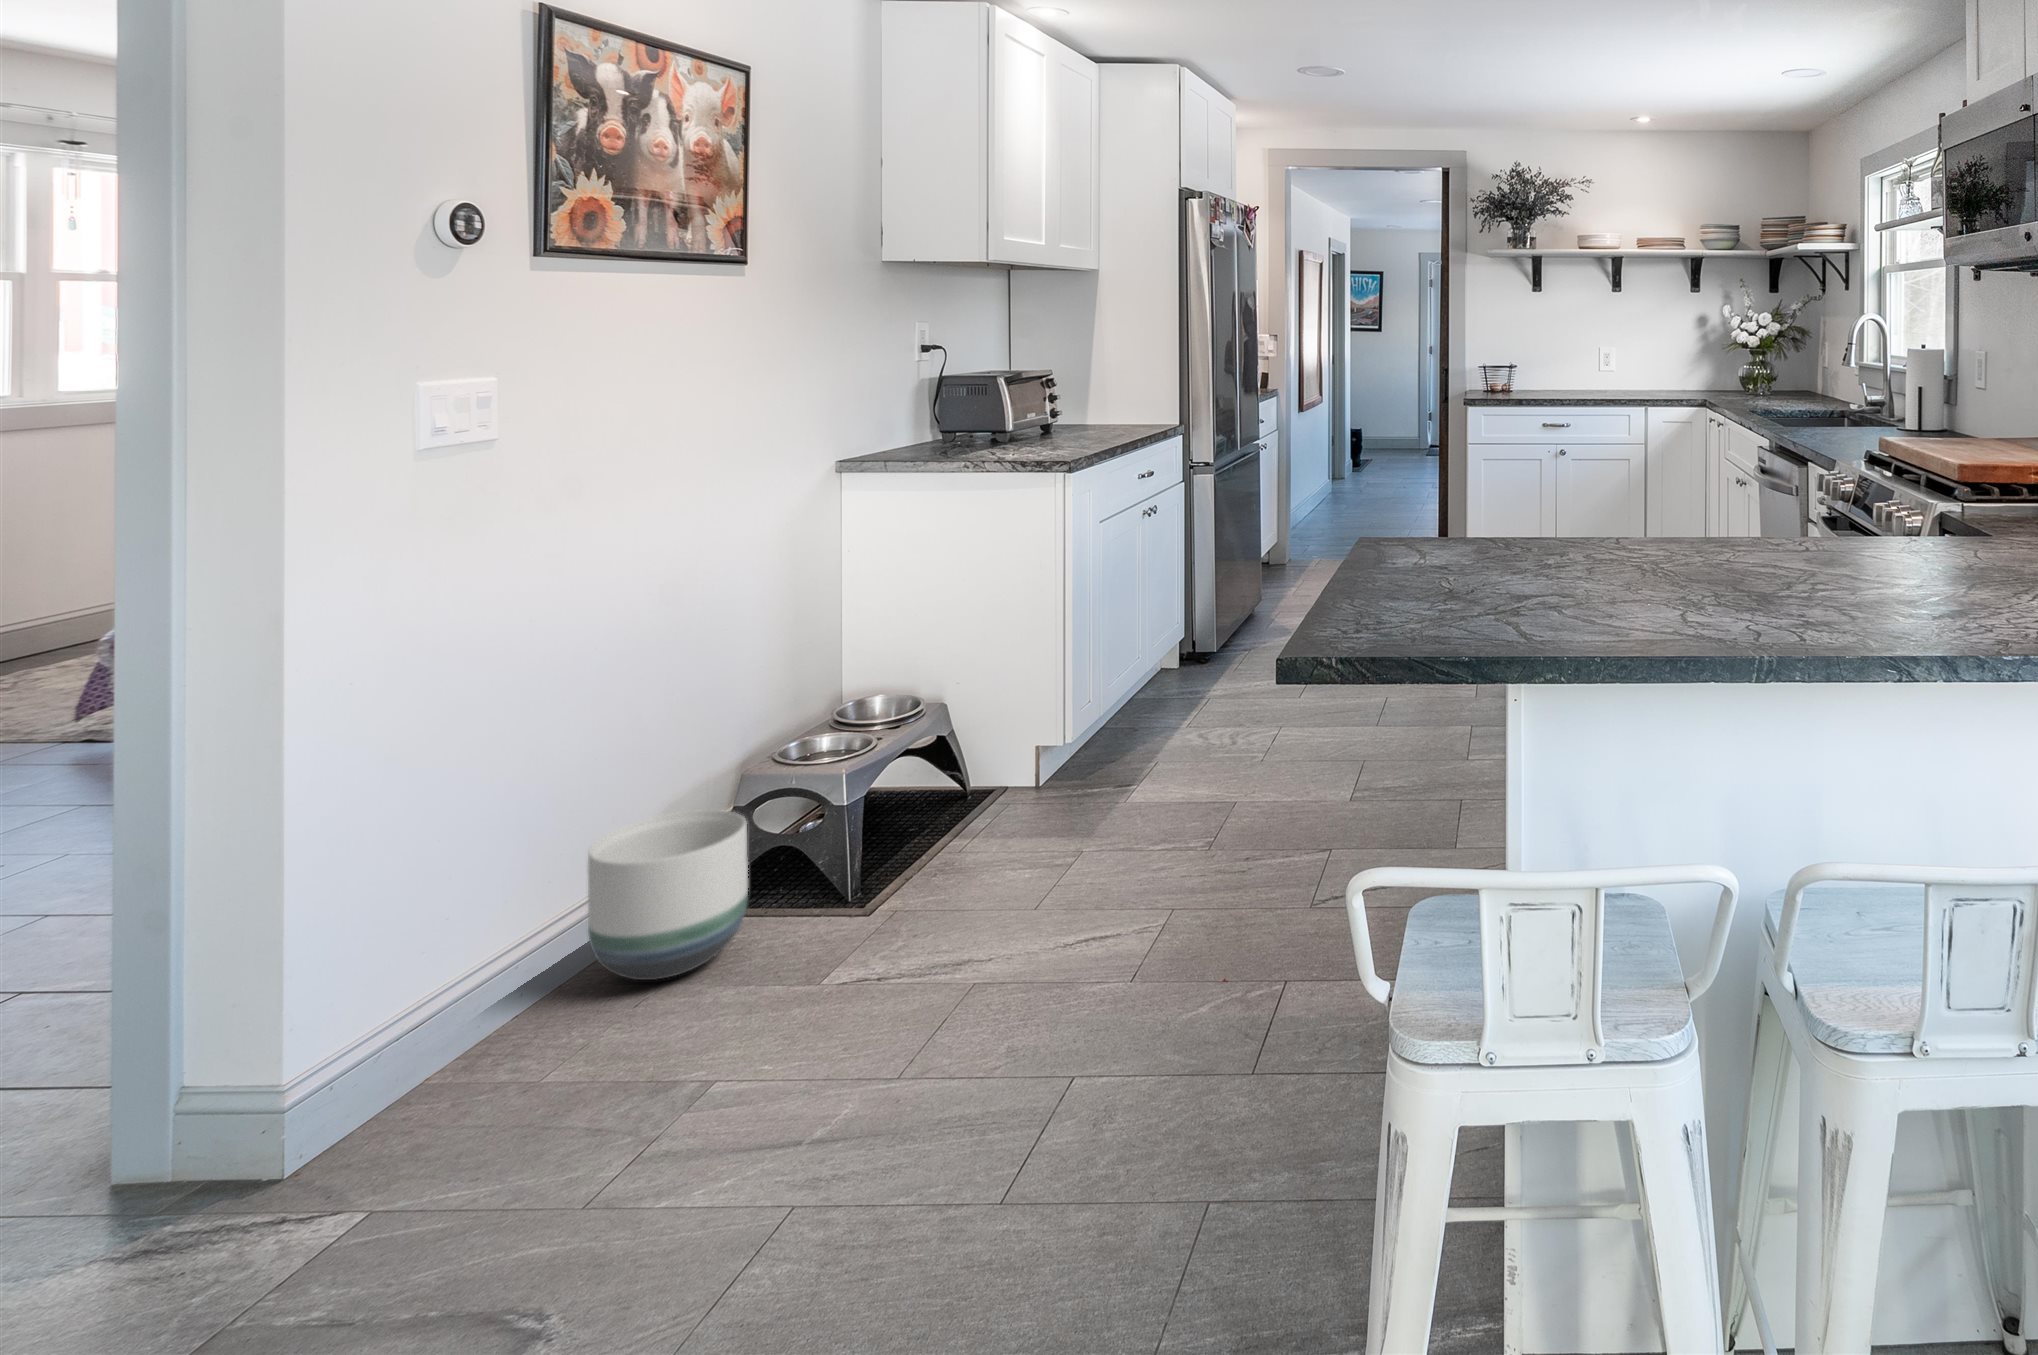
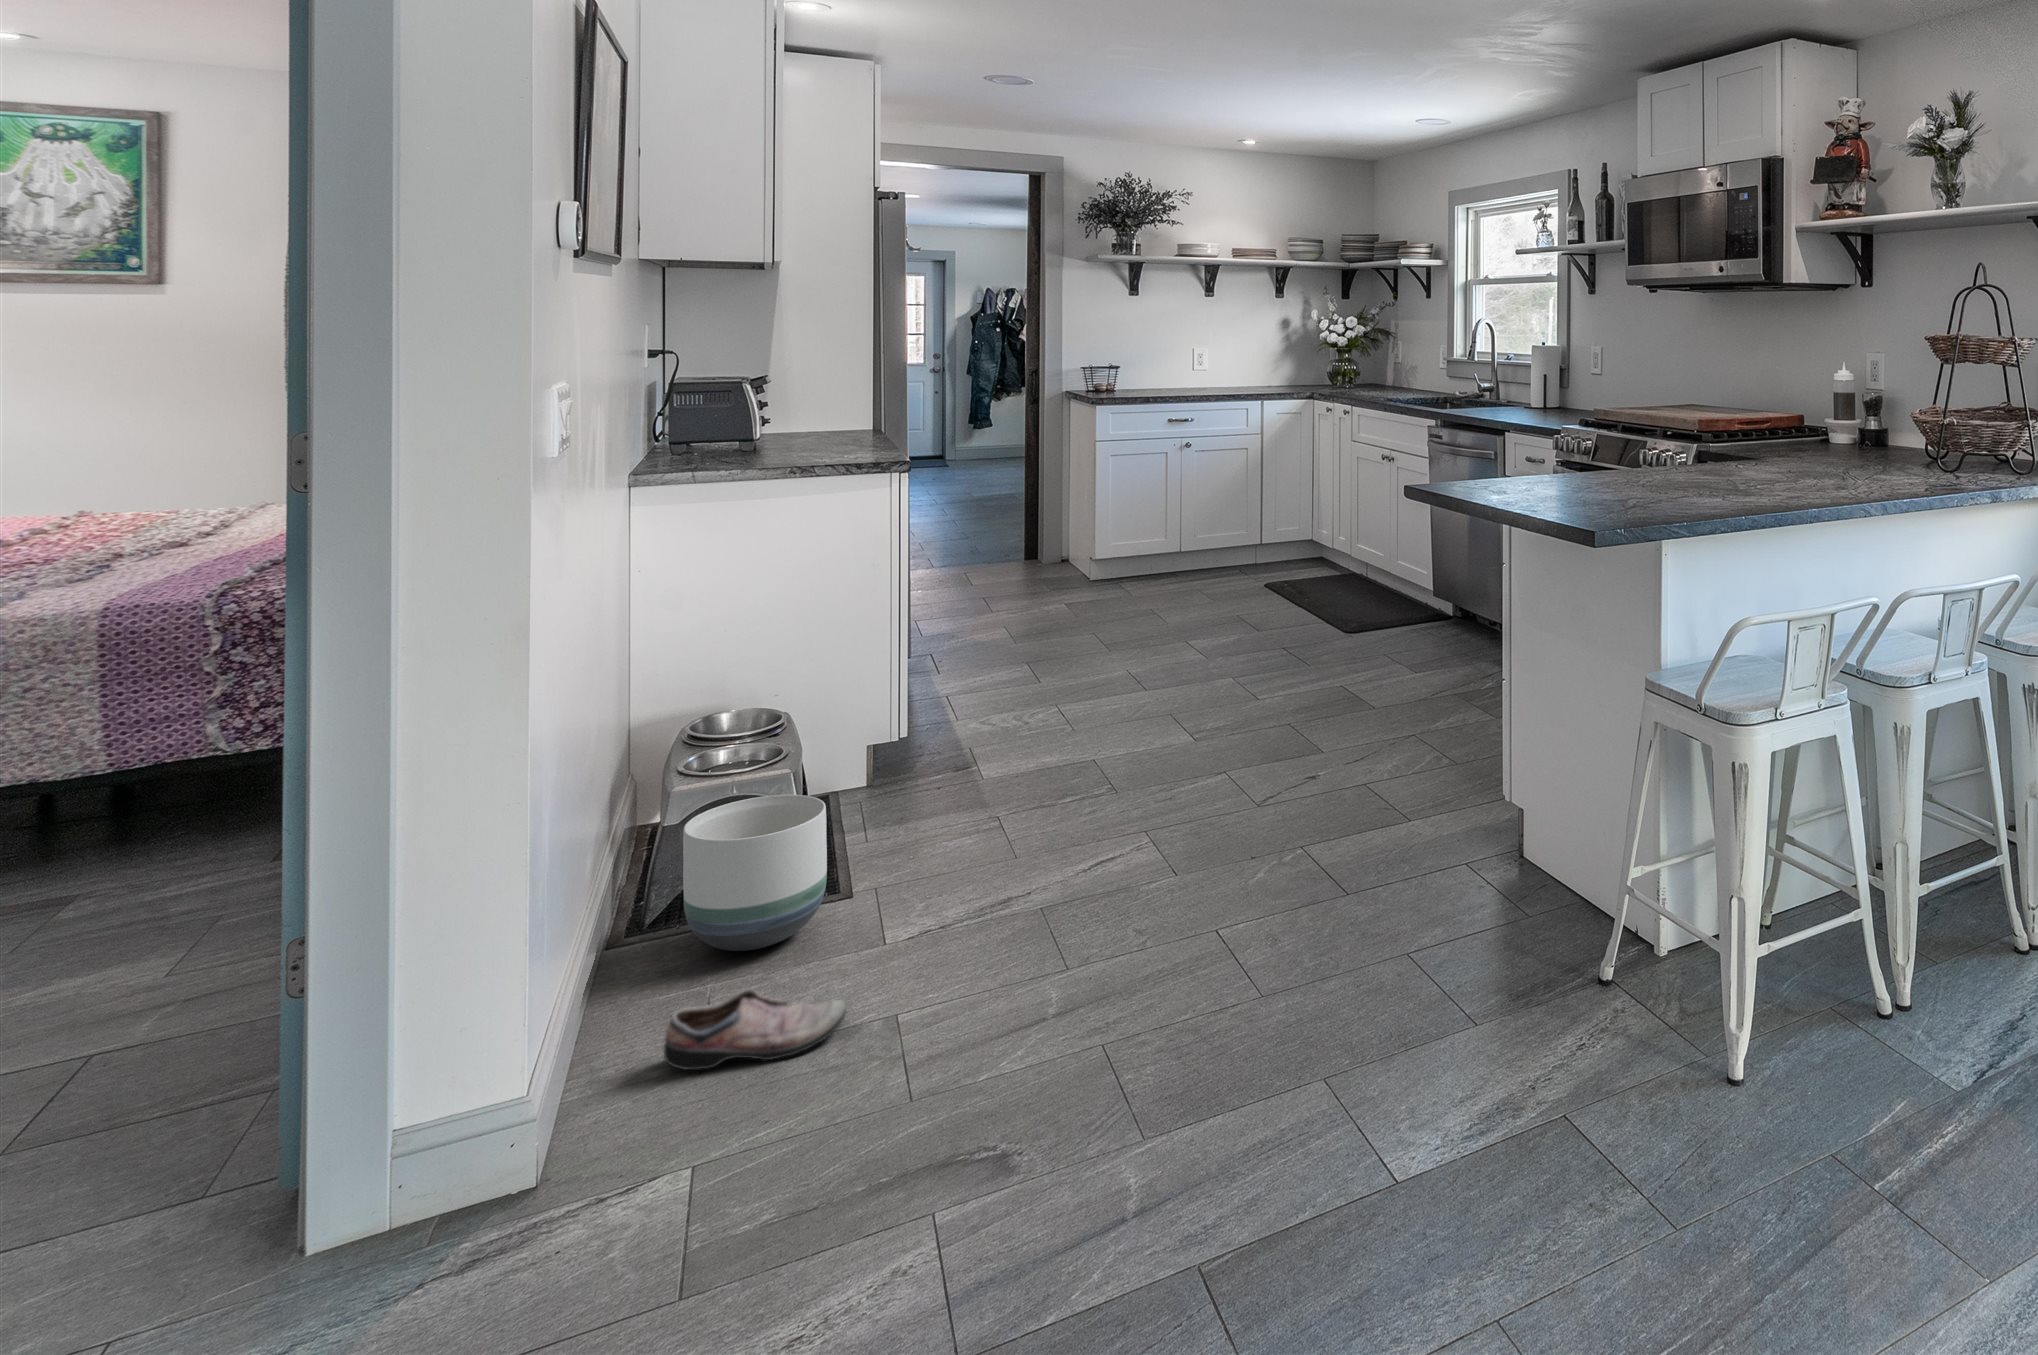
shoe: none [373,1050,568,1144] -> present [664,990,847,1070]

